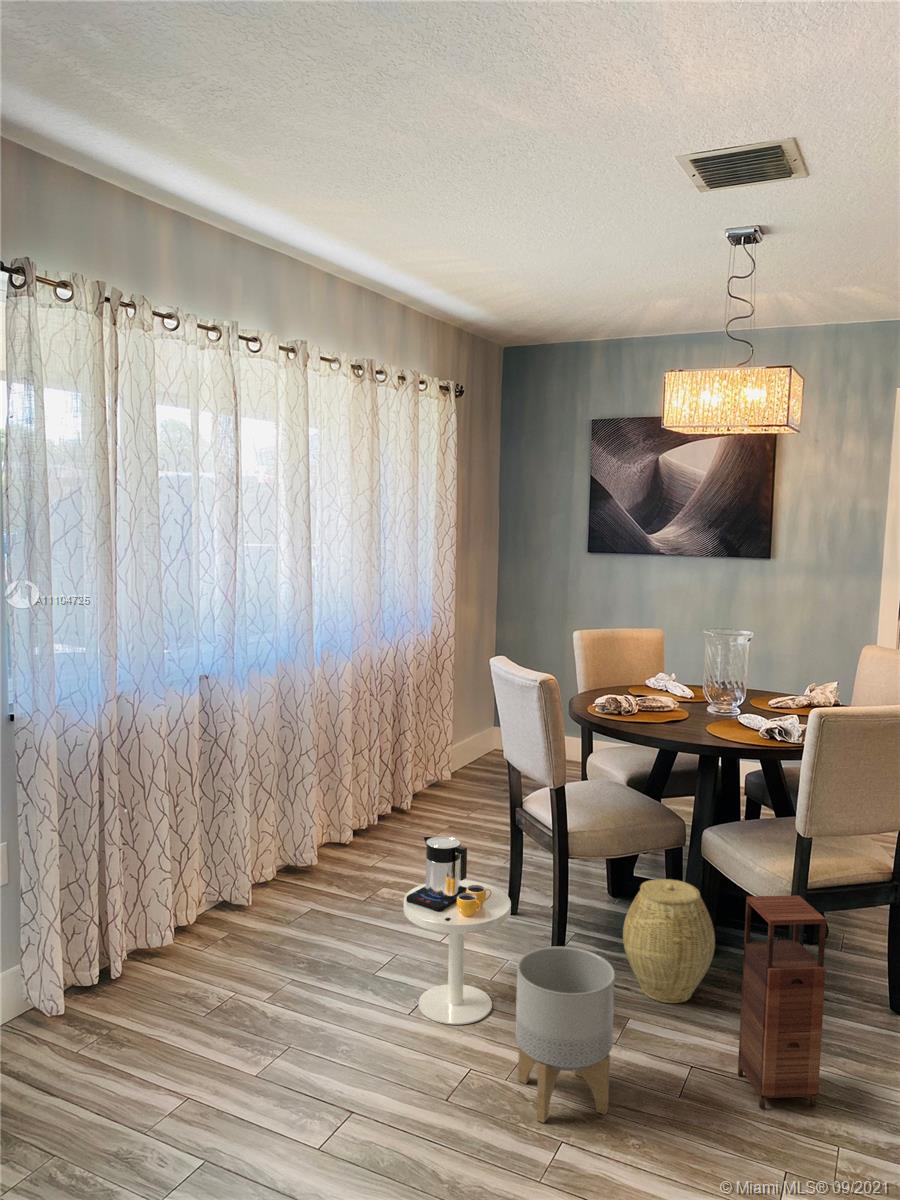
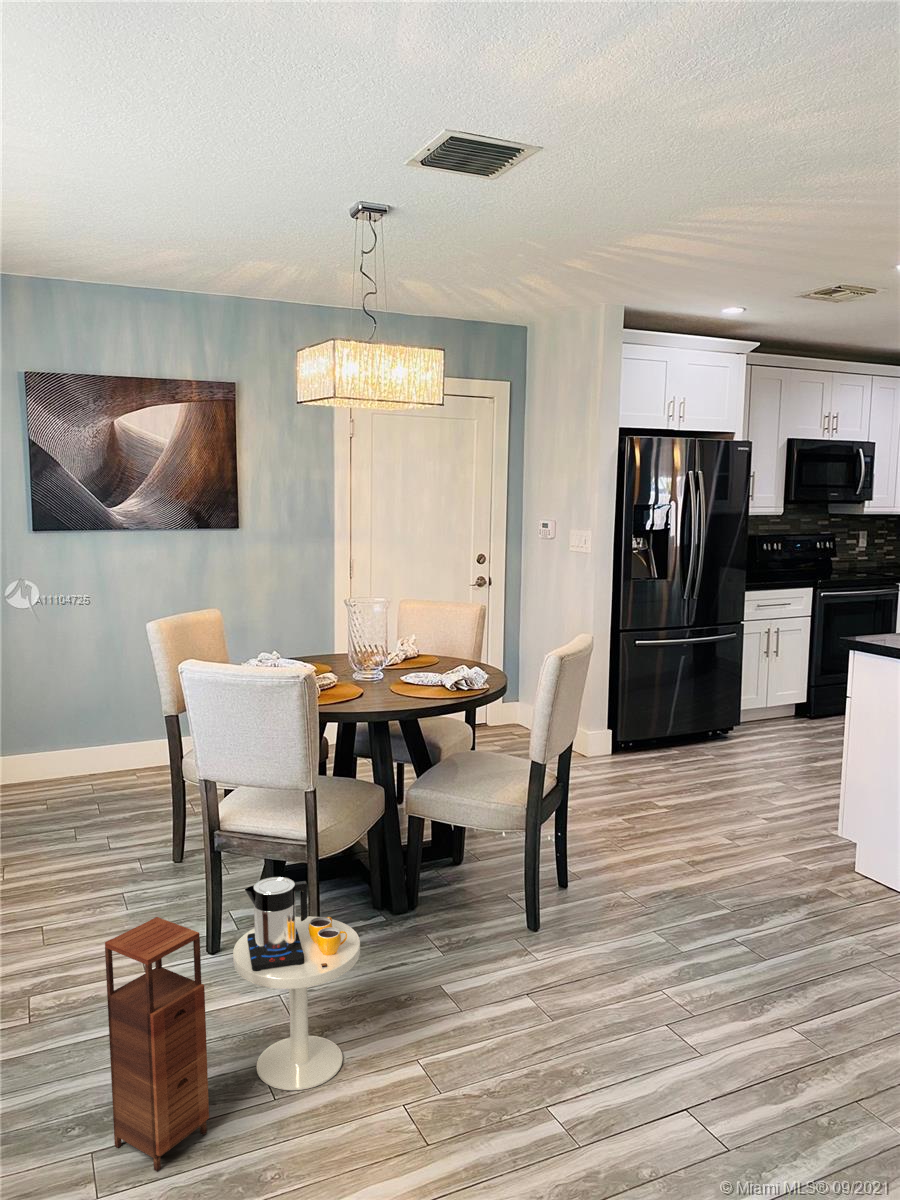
woven basket: present [623,879,715,1003] -> none [386,843,472,962]
storage cabinet: present [738,895,826,1109] -> present [105,917,209,1171]
planter: present [515,946,615,1123] -> none [445,927,542,1106]

